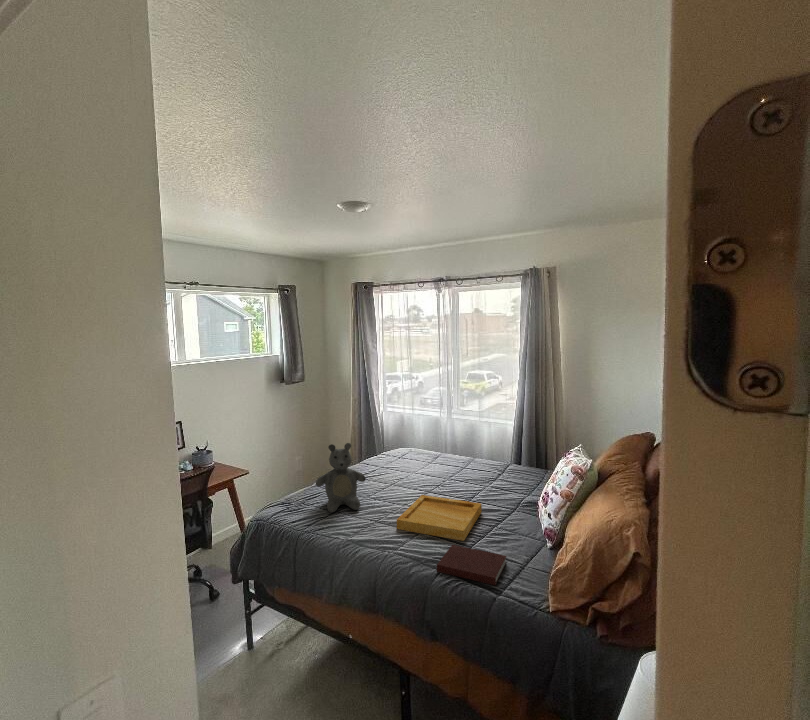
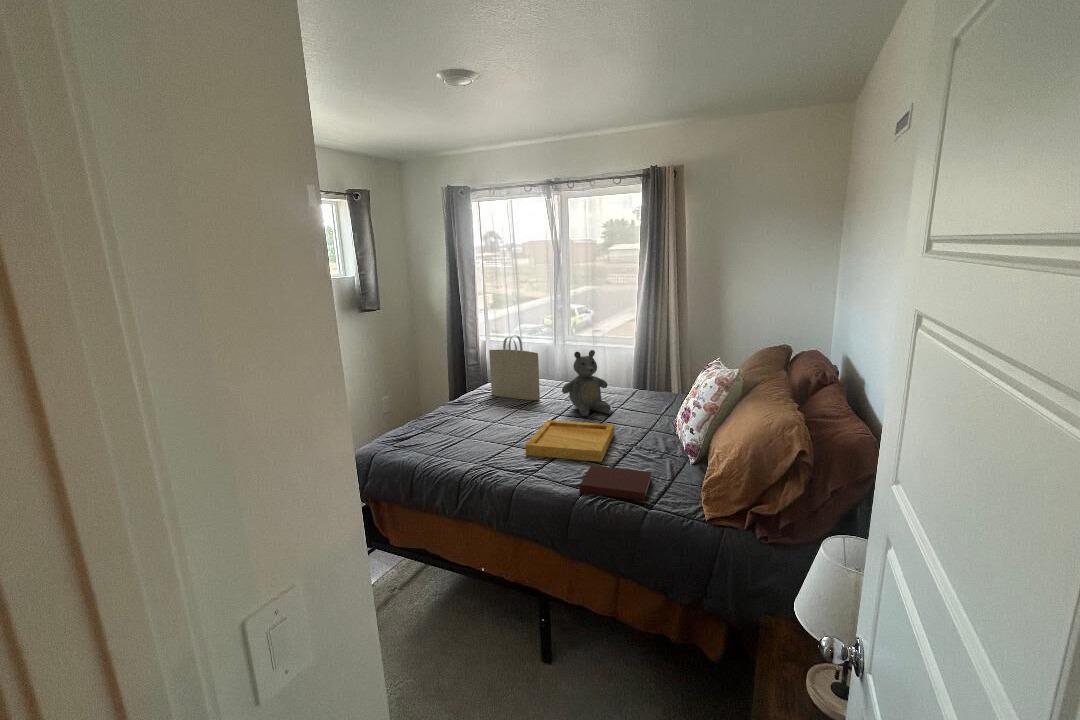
tote bag: none [379,413,422,473] -> present [489,335,540,400]
teddy bear: present [316,443,366,513] -> present [562,350,611,417]

